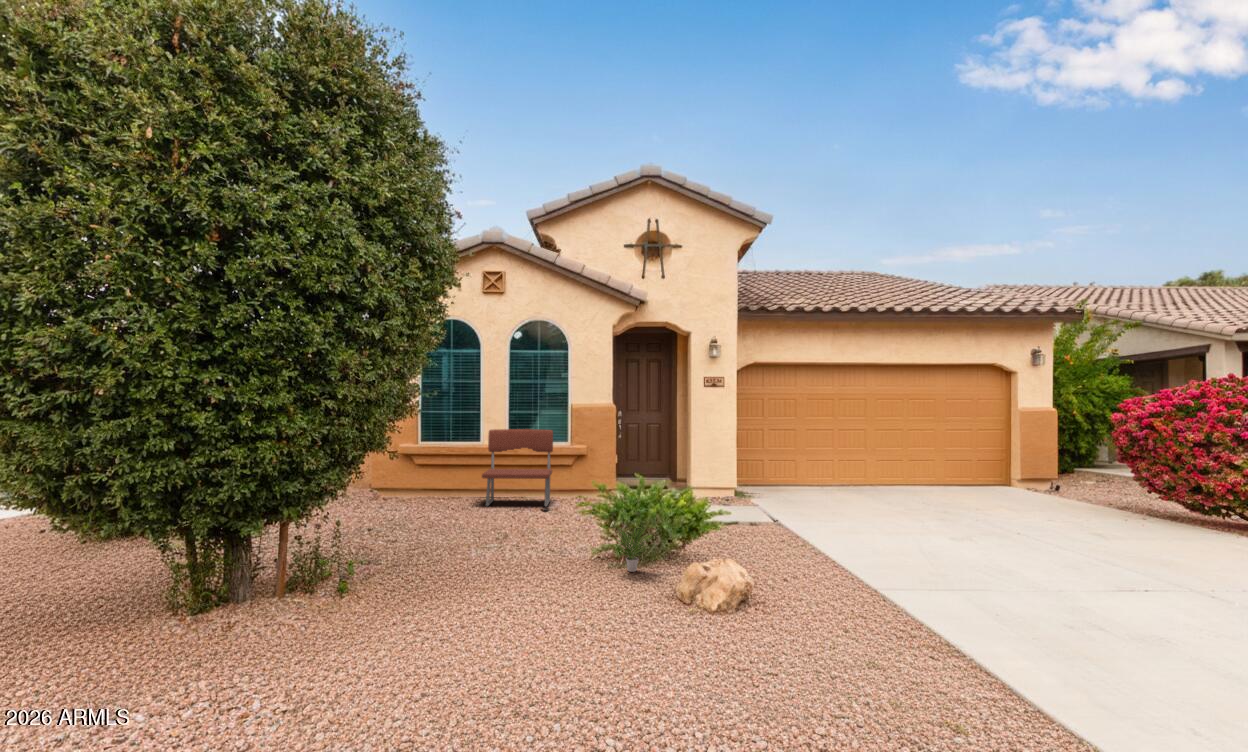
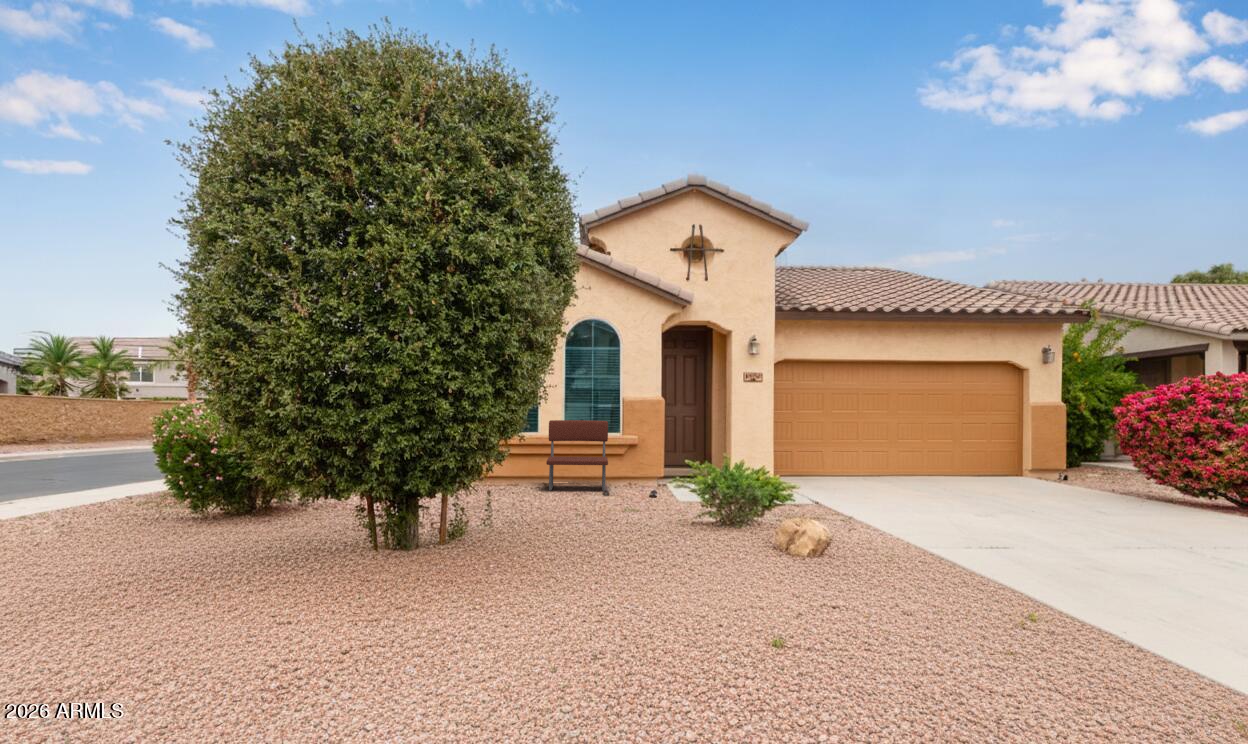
potted plant: present [618,527,652,572] -> none [692,495,730,538]

